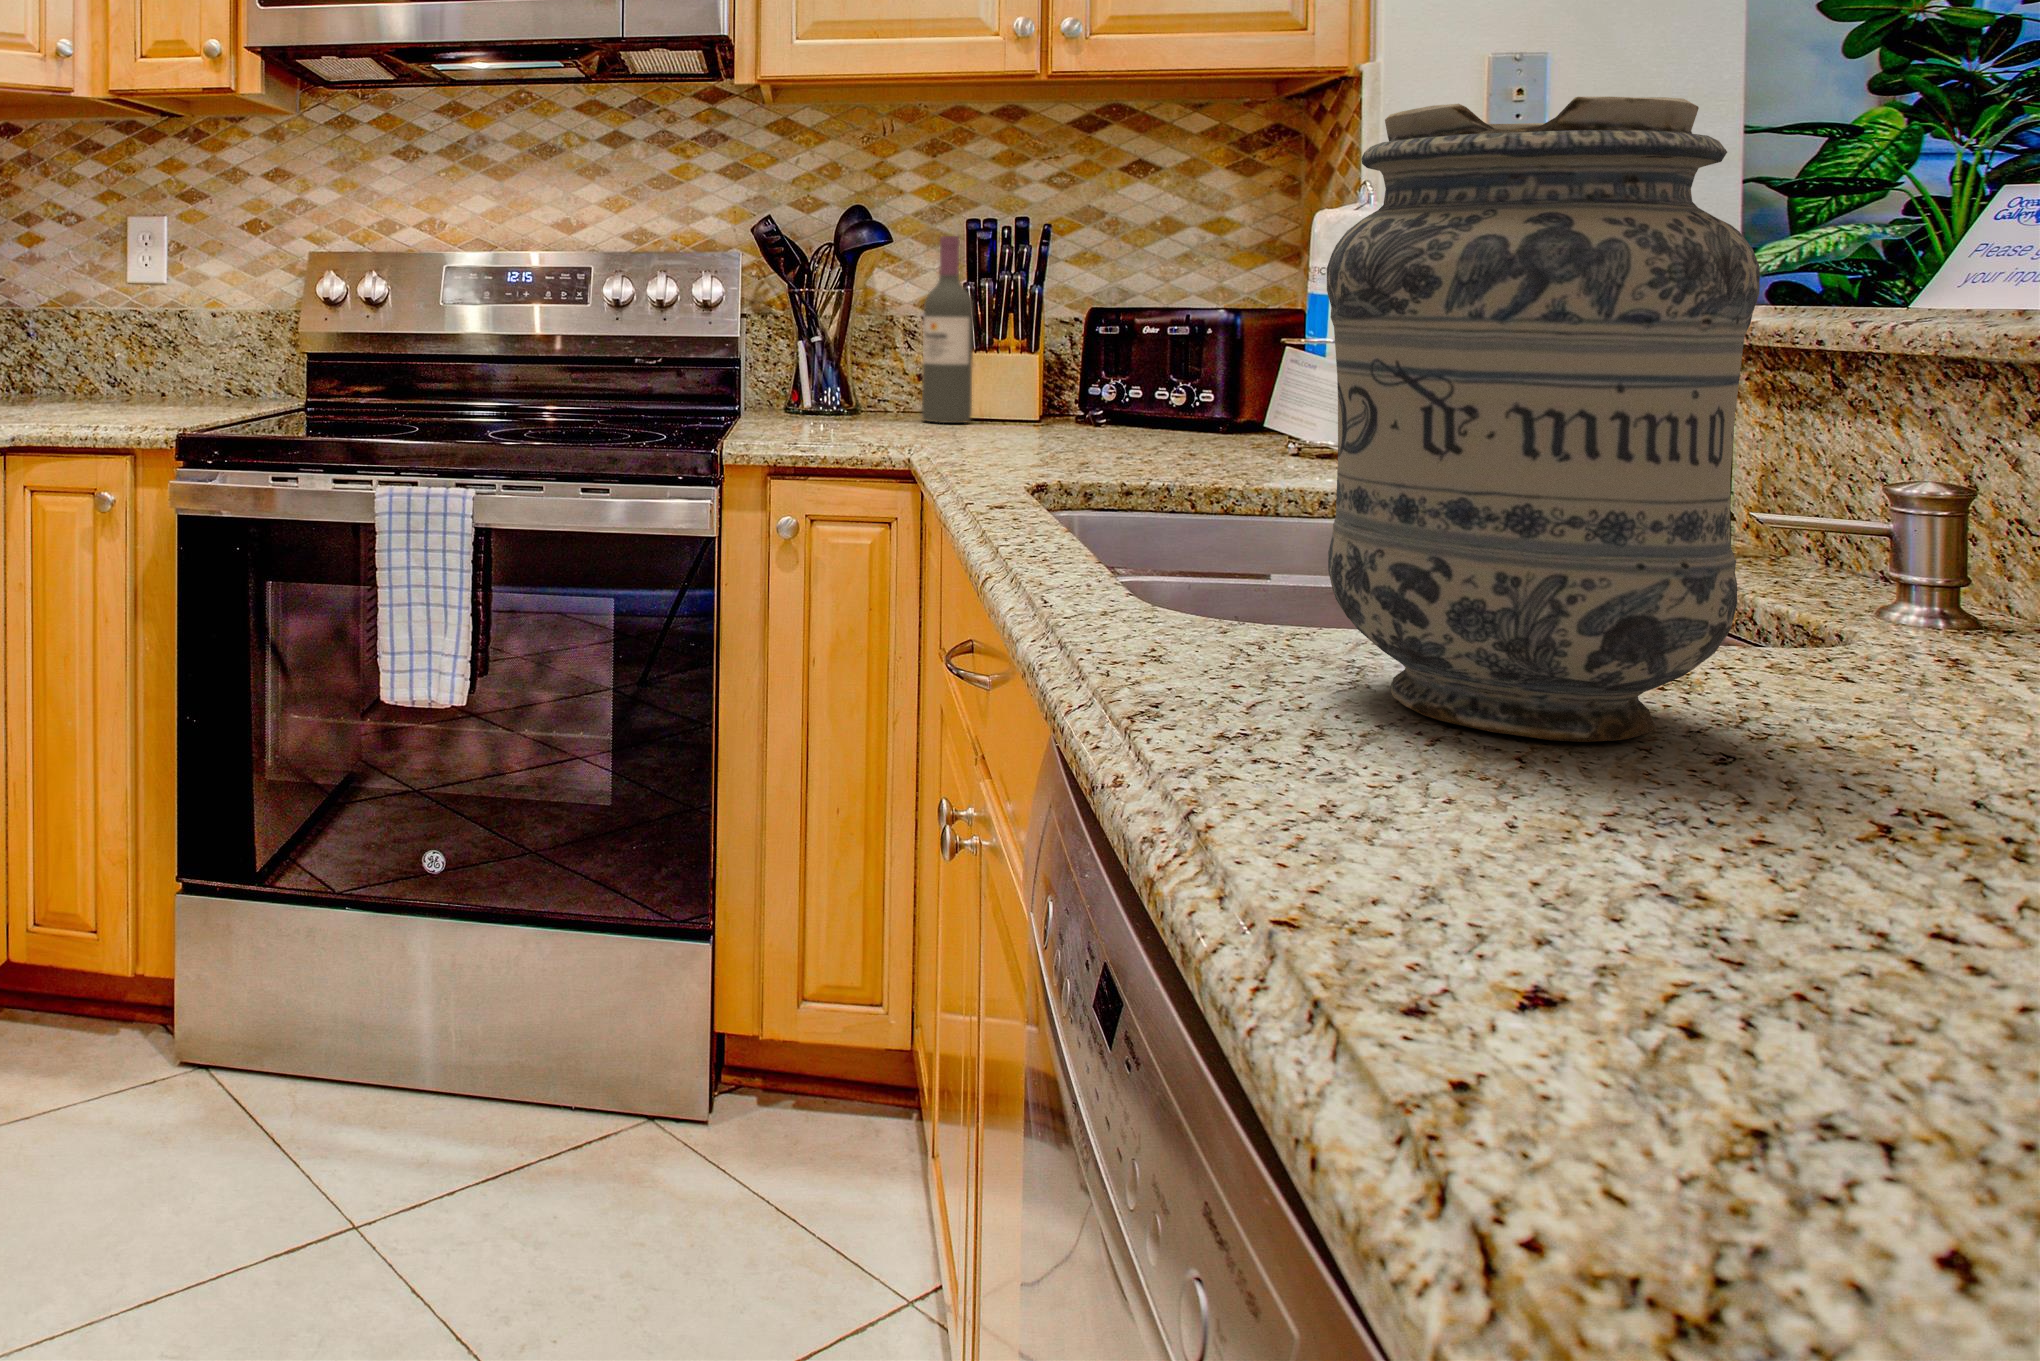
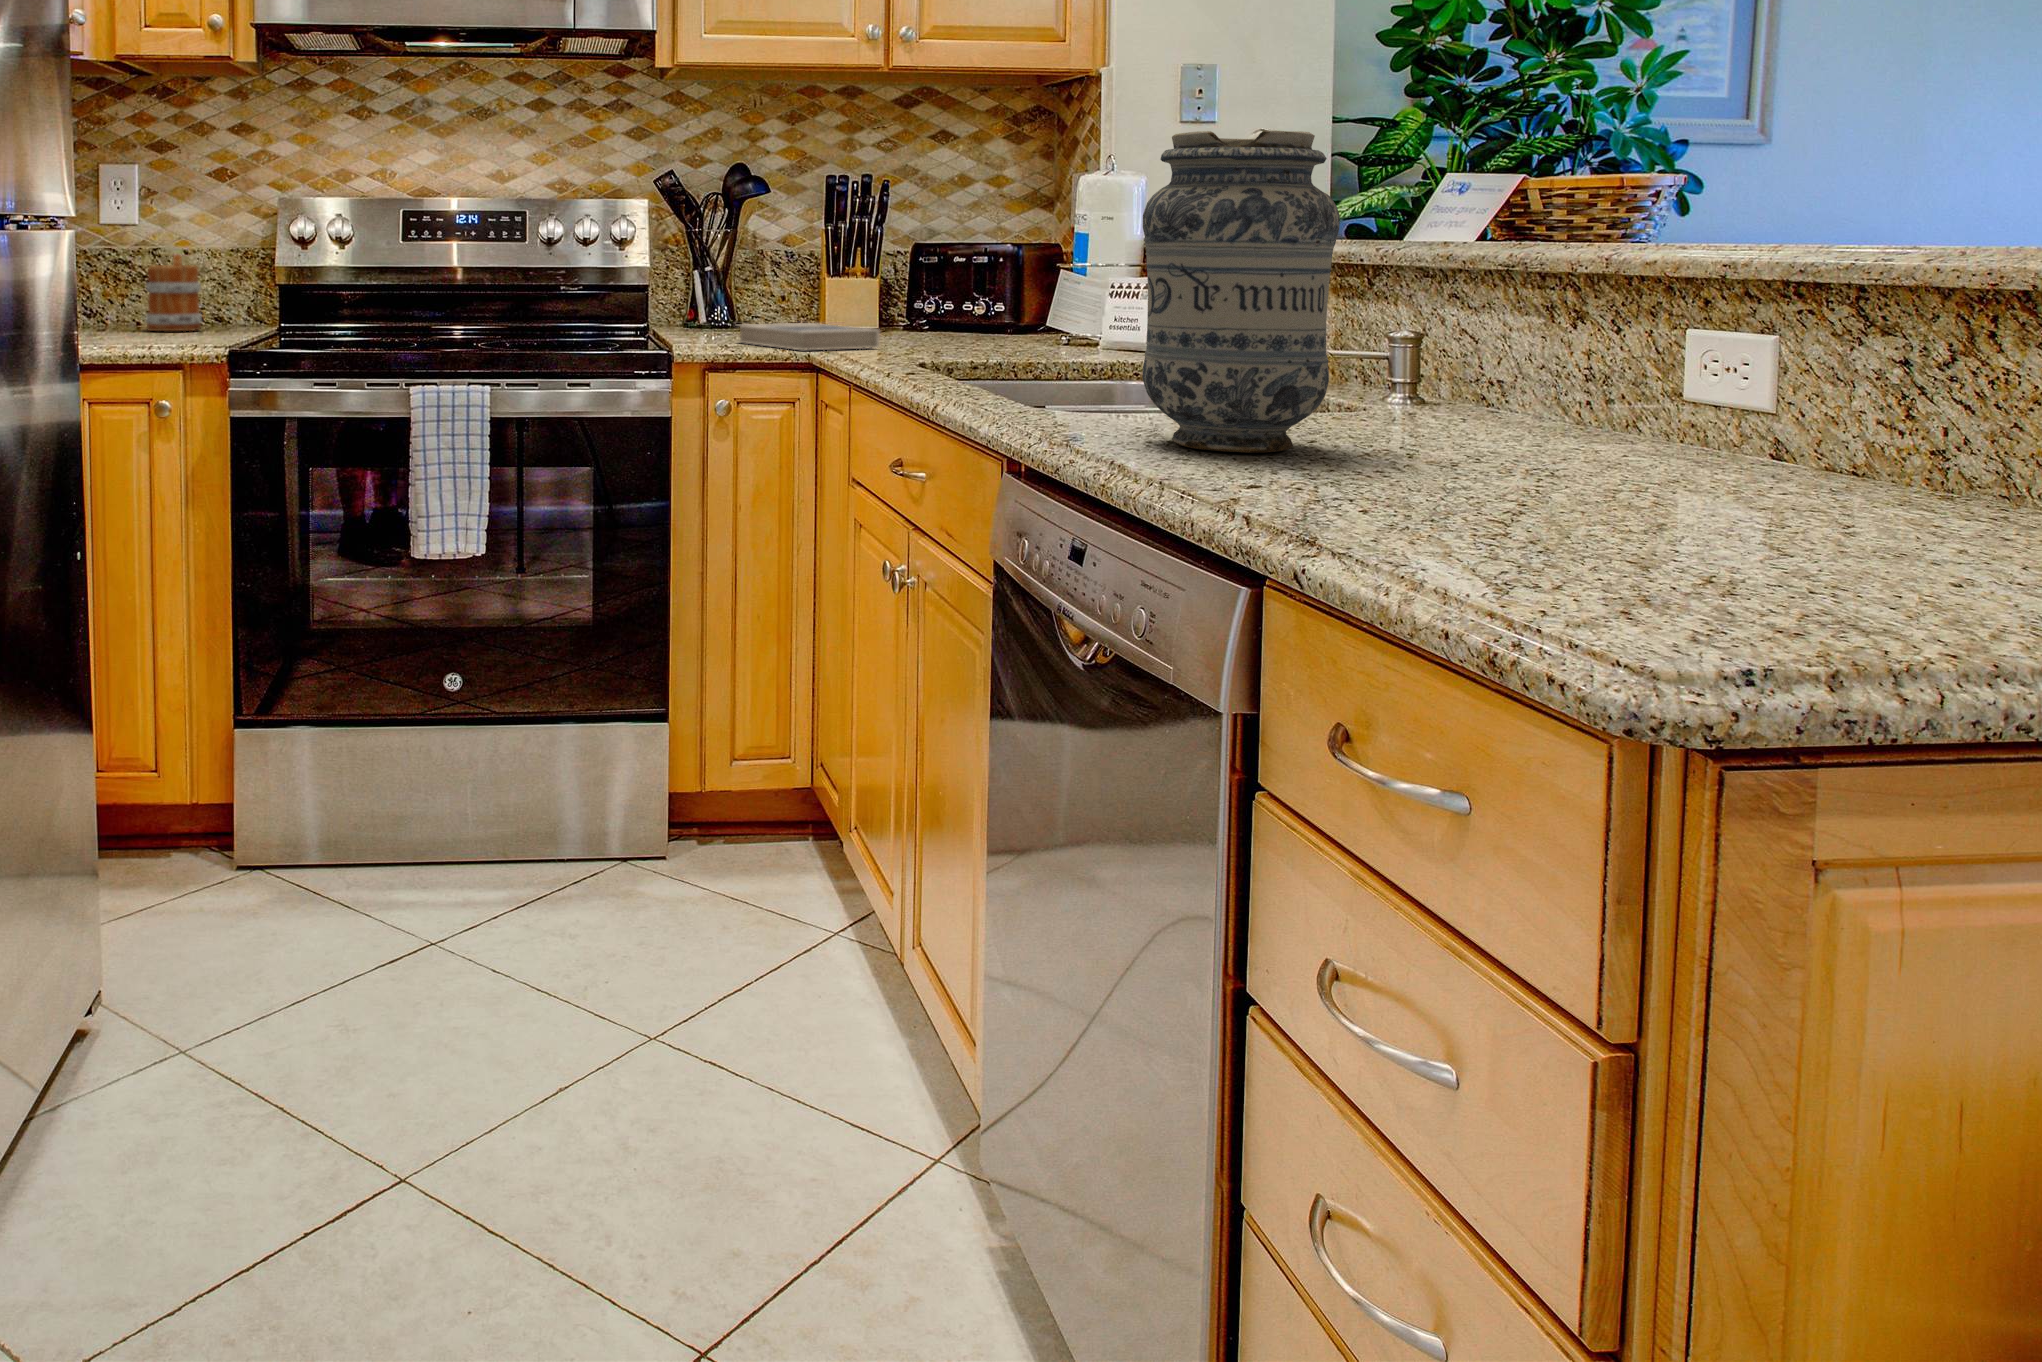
wine bottle: present [922,236,973,423] -> none [790,189,828,333]
mug: none [150,316,215,405] -> present [146,254,202,331]
hardback book: none [827,411,1020,452] -> present [739,323,880,350]

